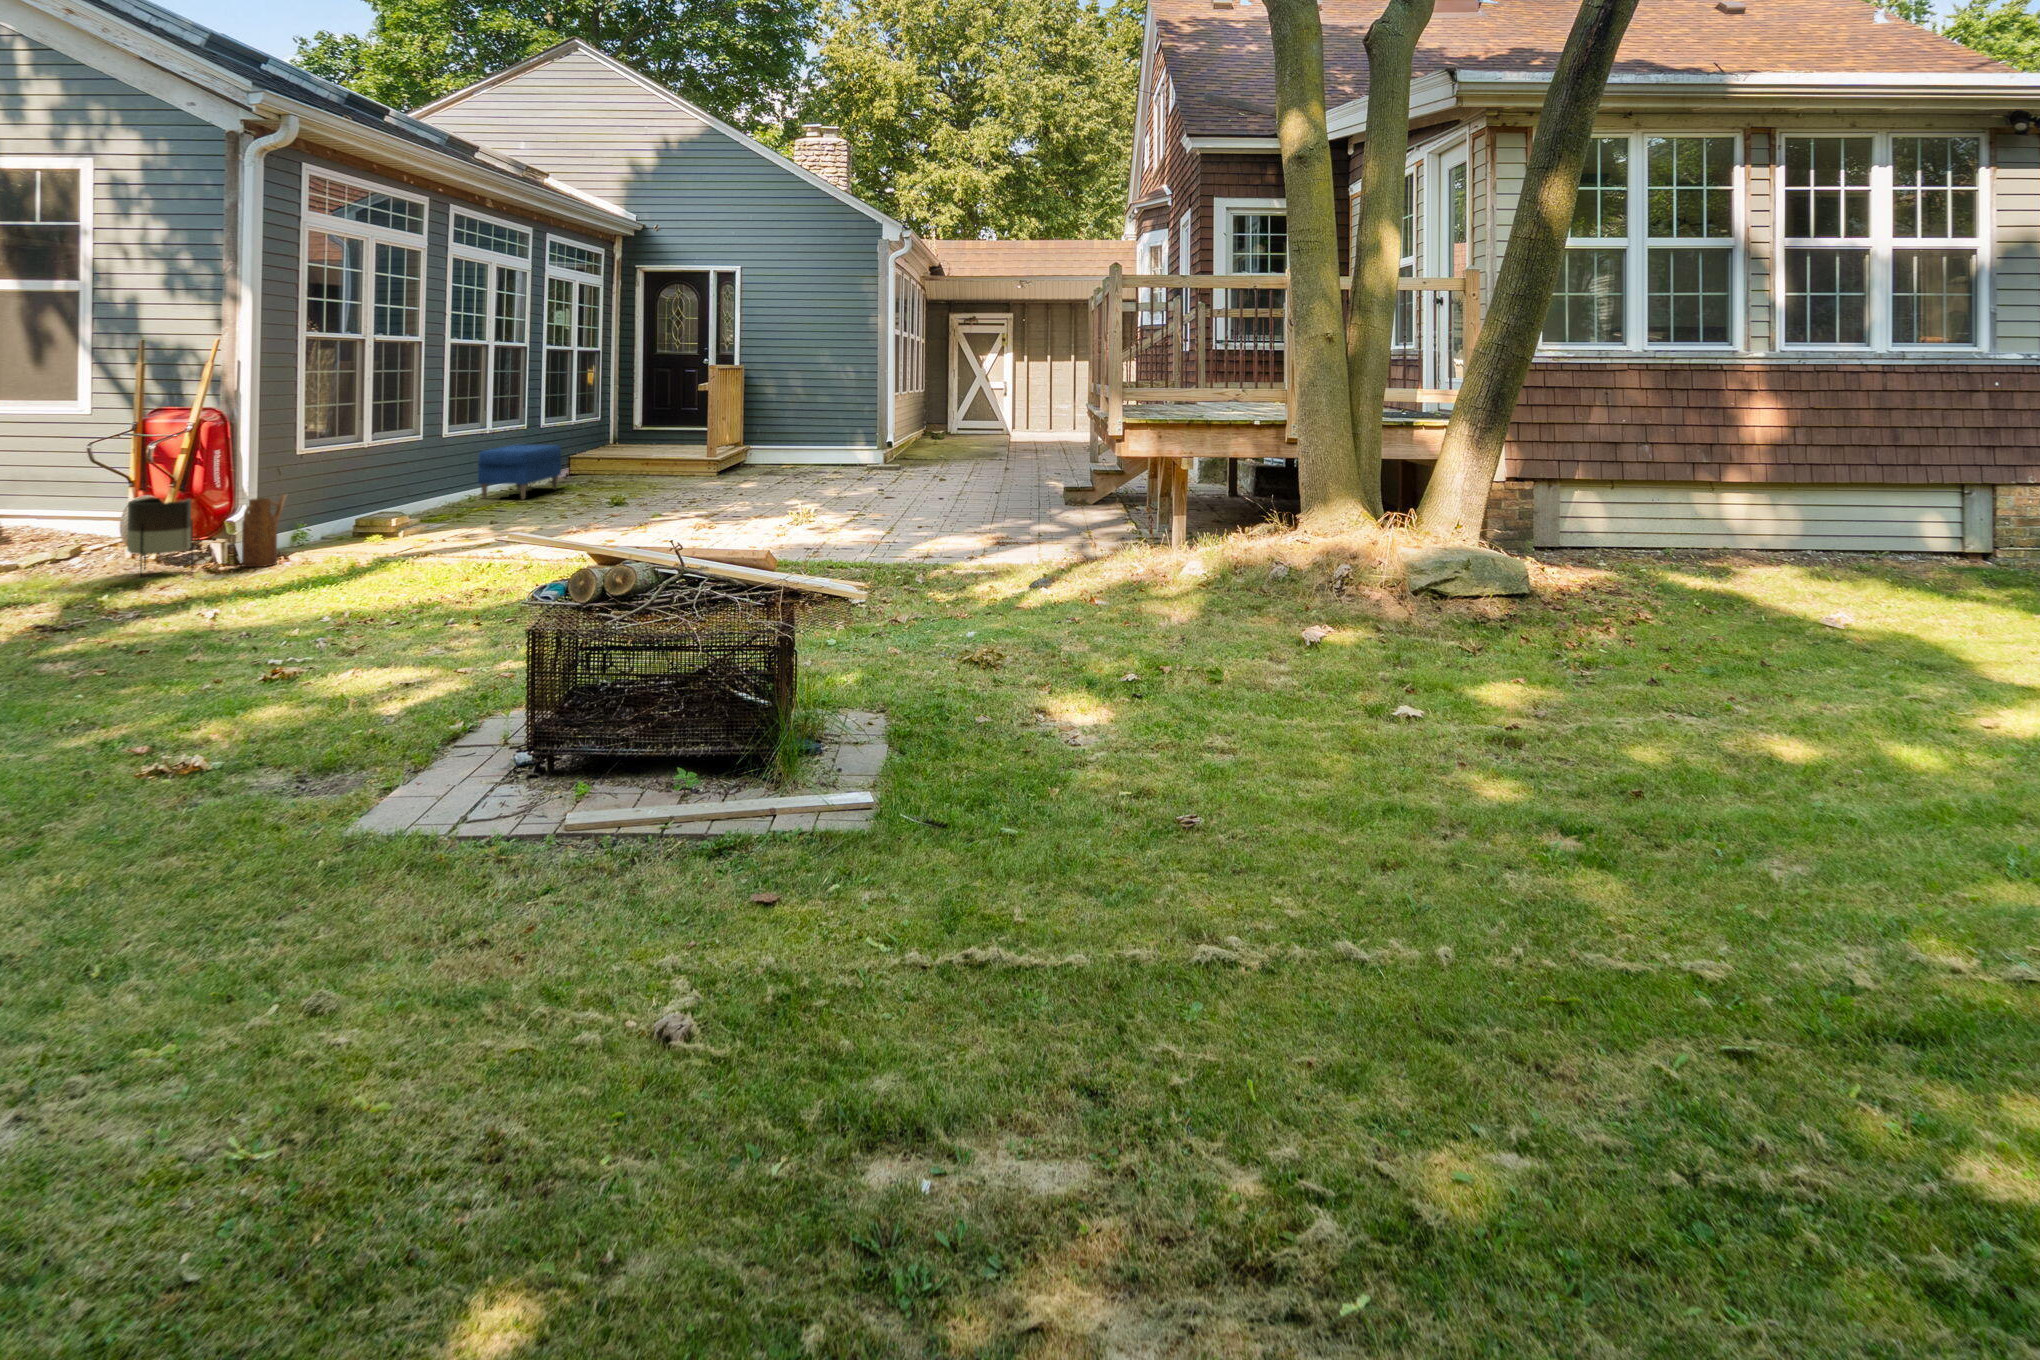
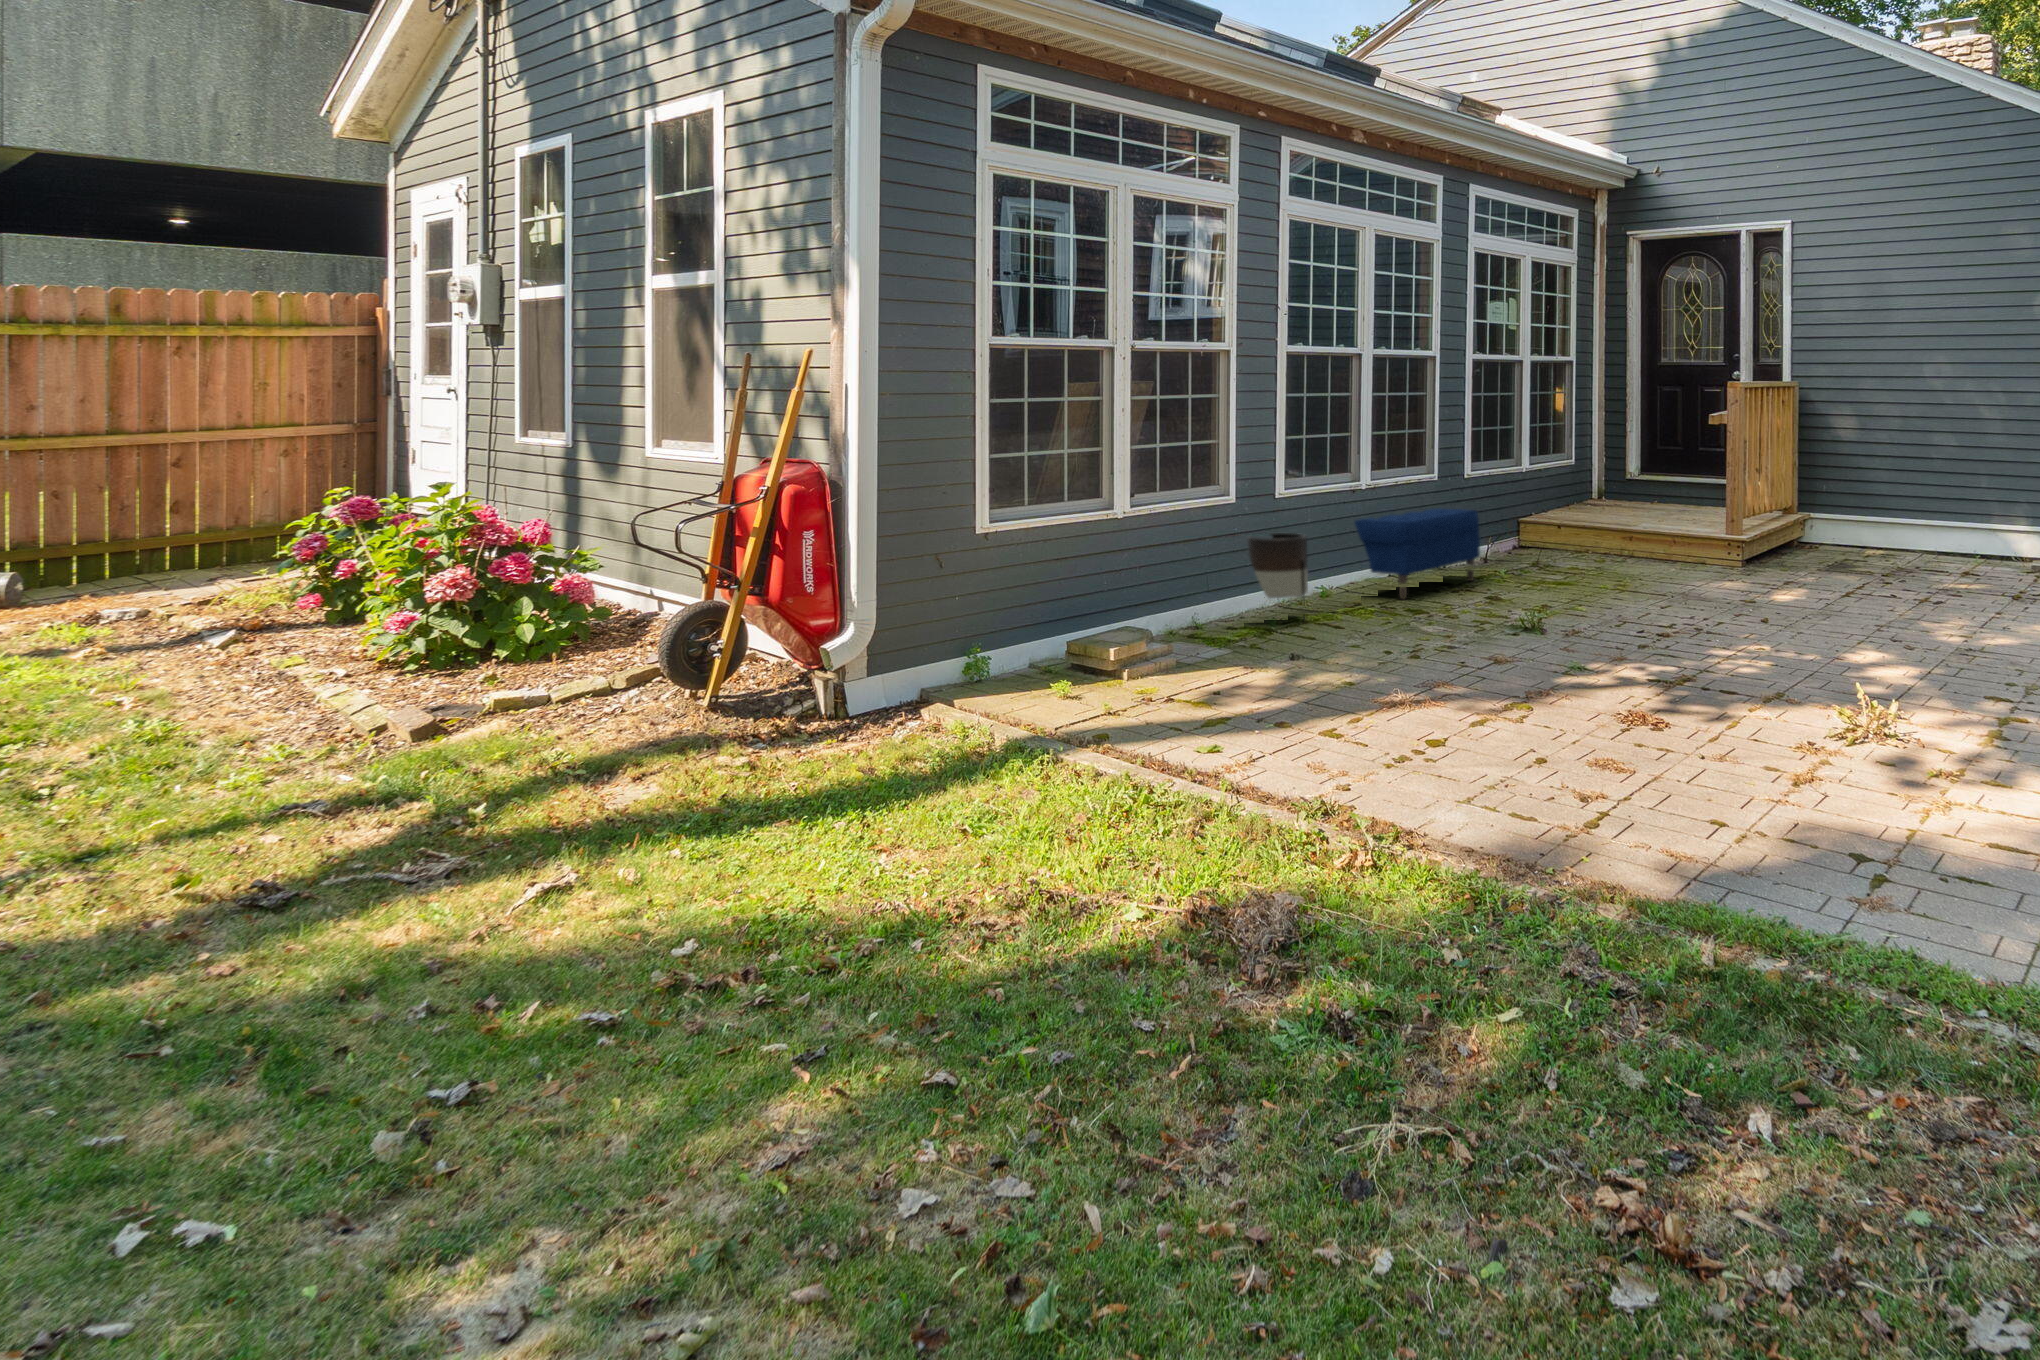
watering can: present [242,494,286,567] -> none [802,603,898,731]
planter: present [127,498,193,576] -> present [1247,533,1308,598]

